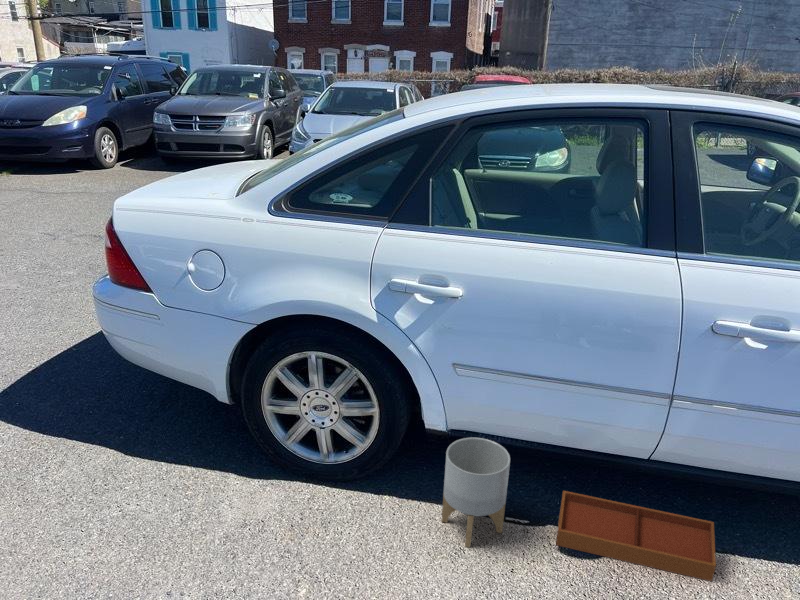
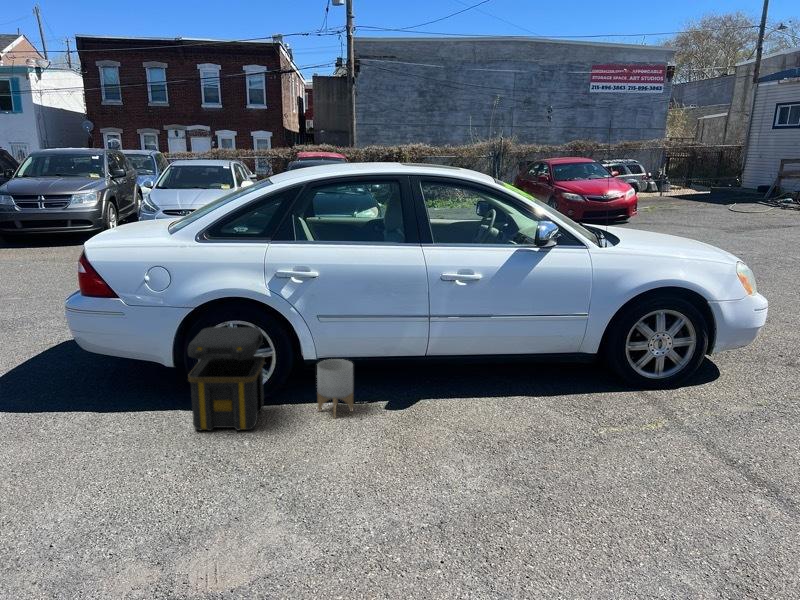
toolbox: none [221,364,359,555] -> present [188,327,264,431]
storage bin: present [556,491,716,581] -> none [384,384,465,414]

